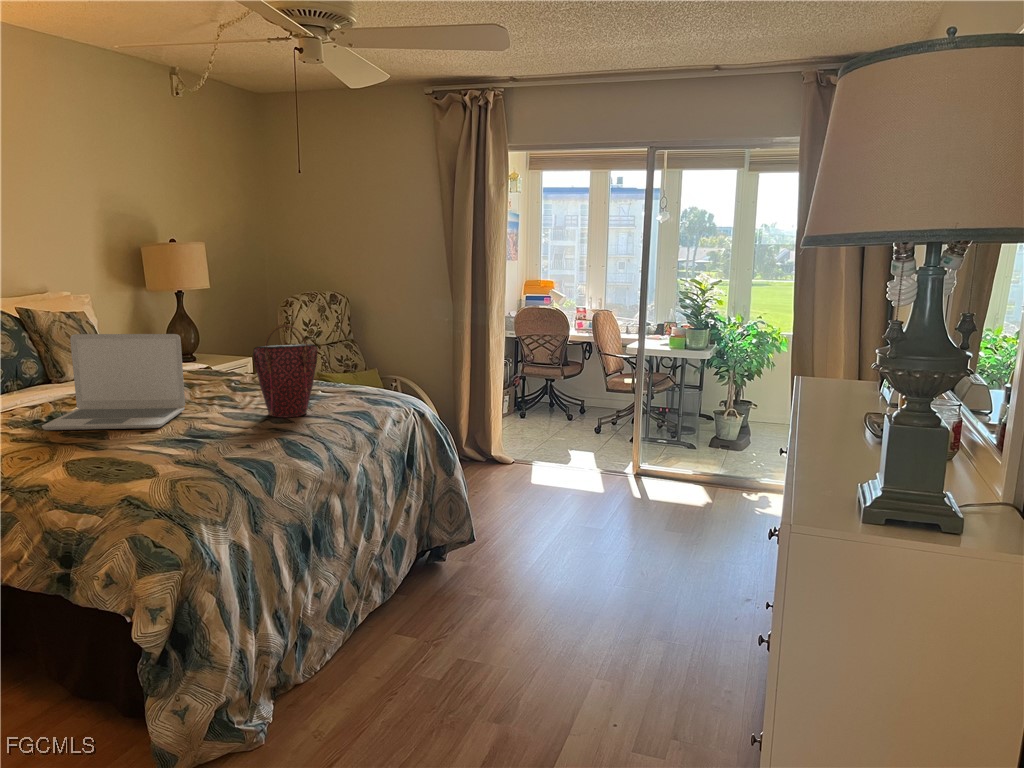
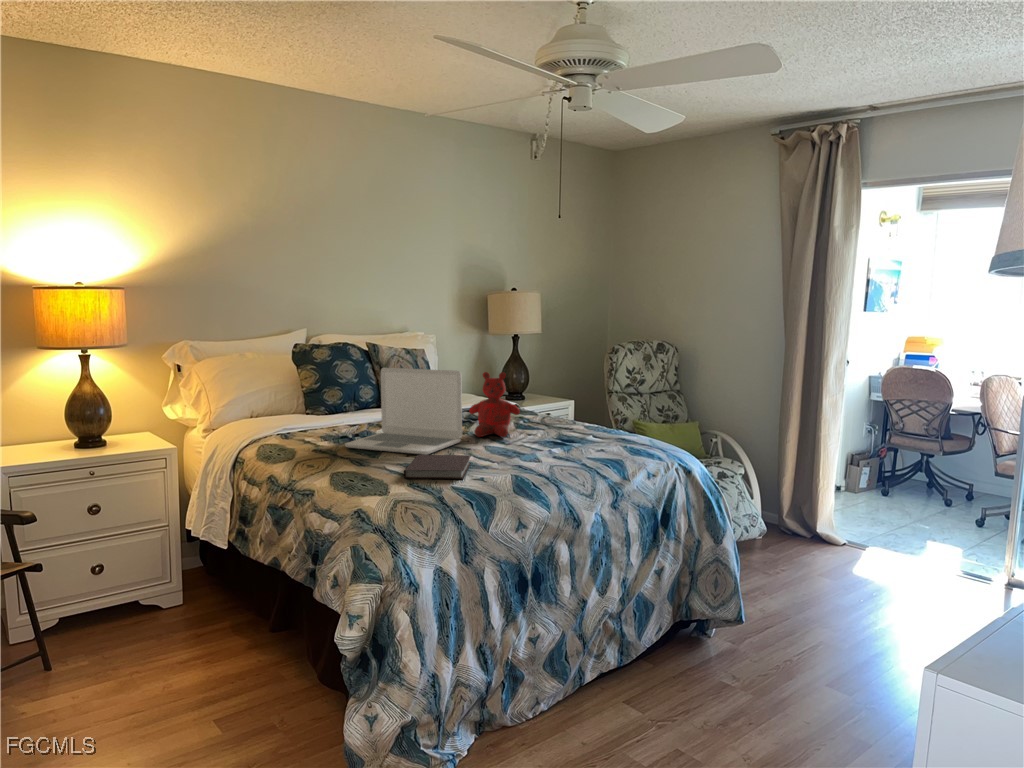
handbag: present [253,324,318,418] -> none [515,365,577,458]
teddy bear: none [181,333,239,403] -> present [469,372,520,437]
notebook: none [155,423,229,455] -> present [404,455,471,479]

